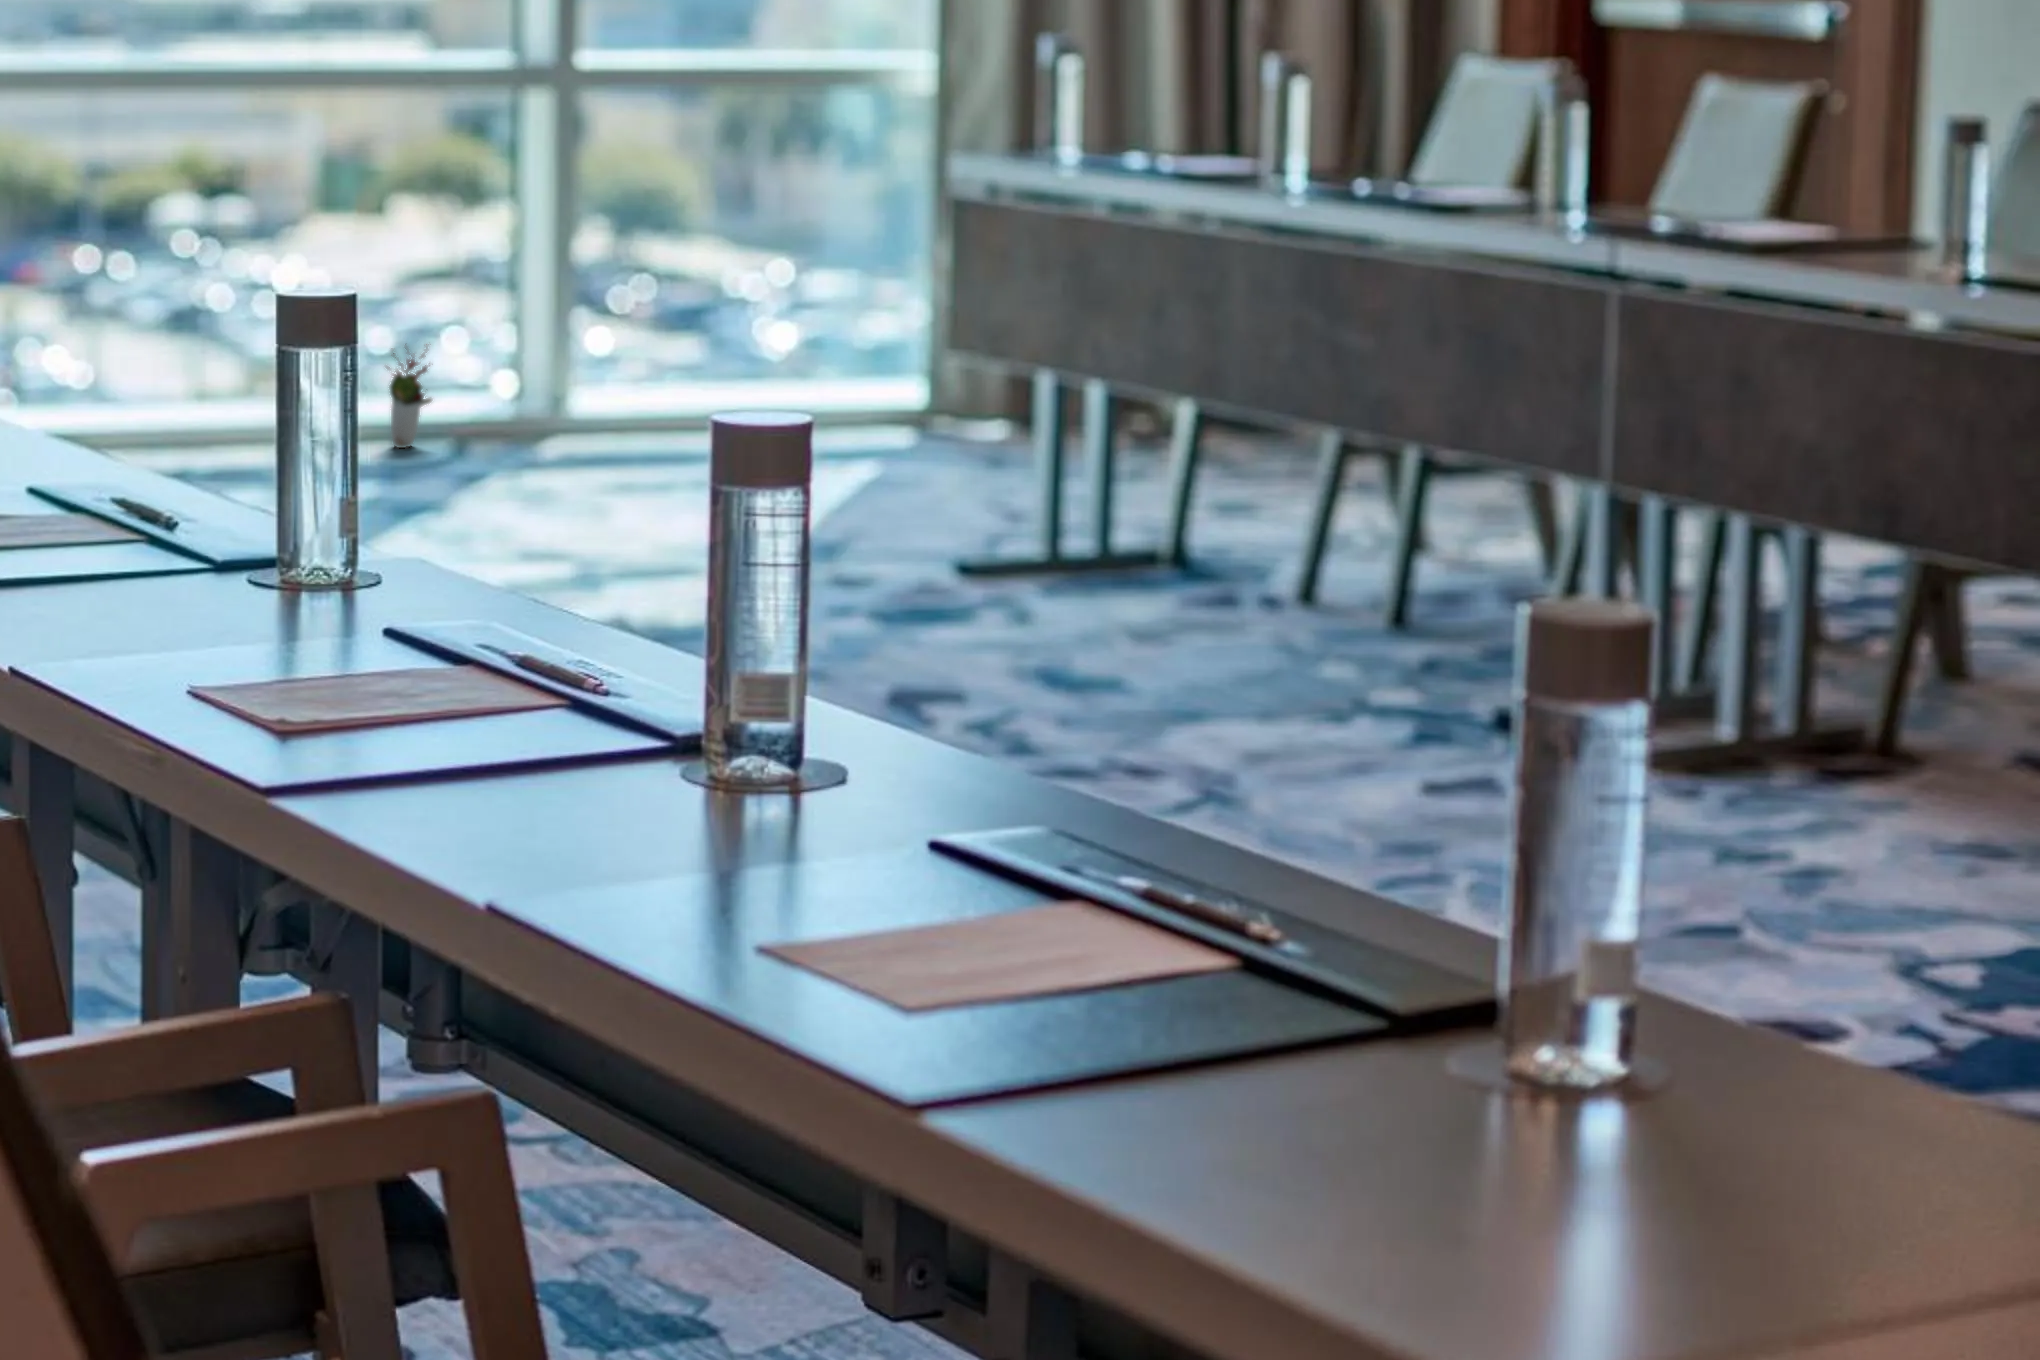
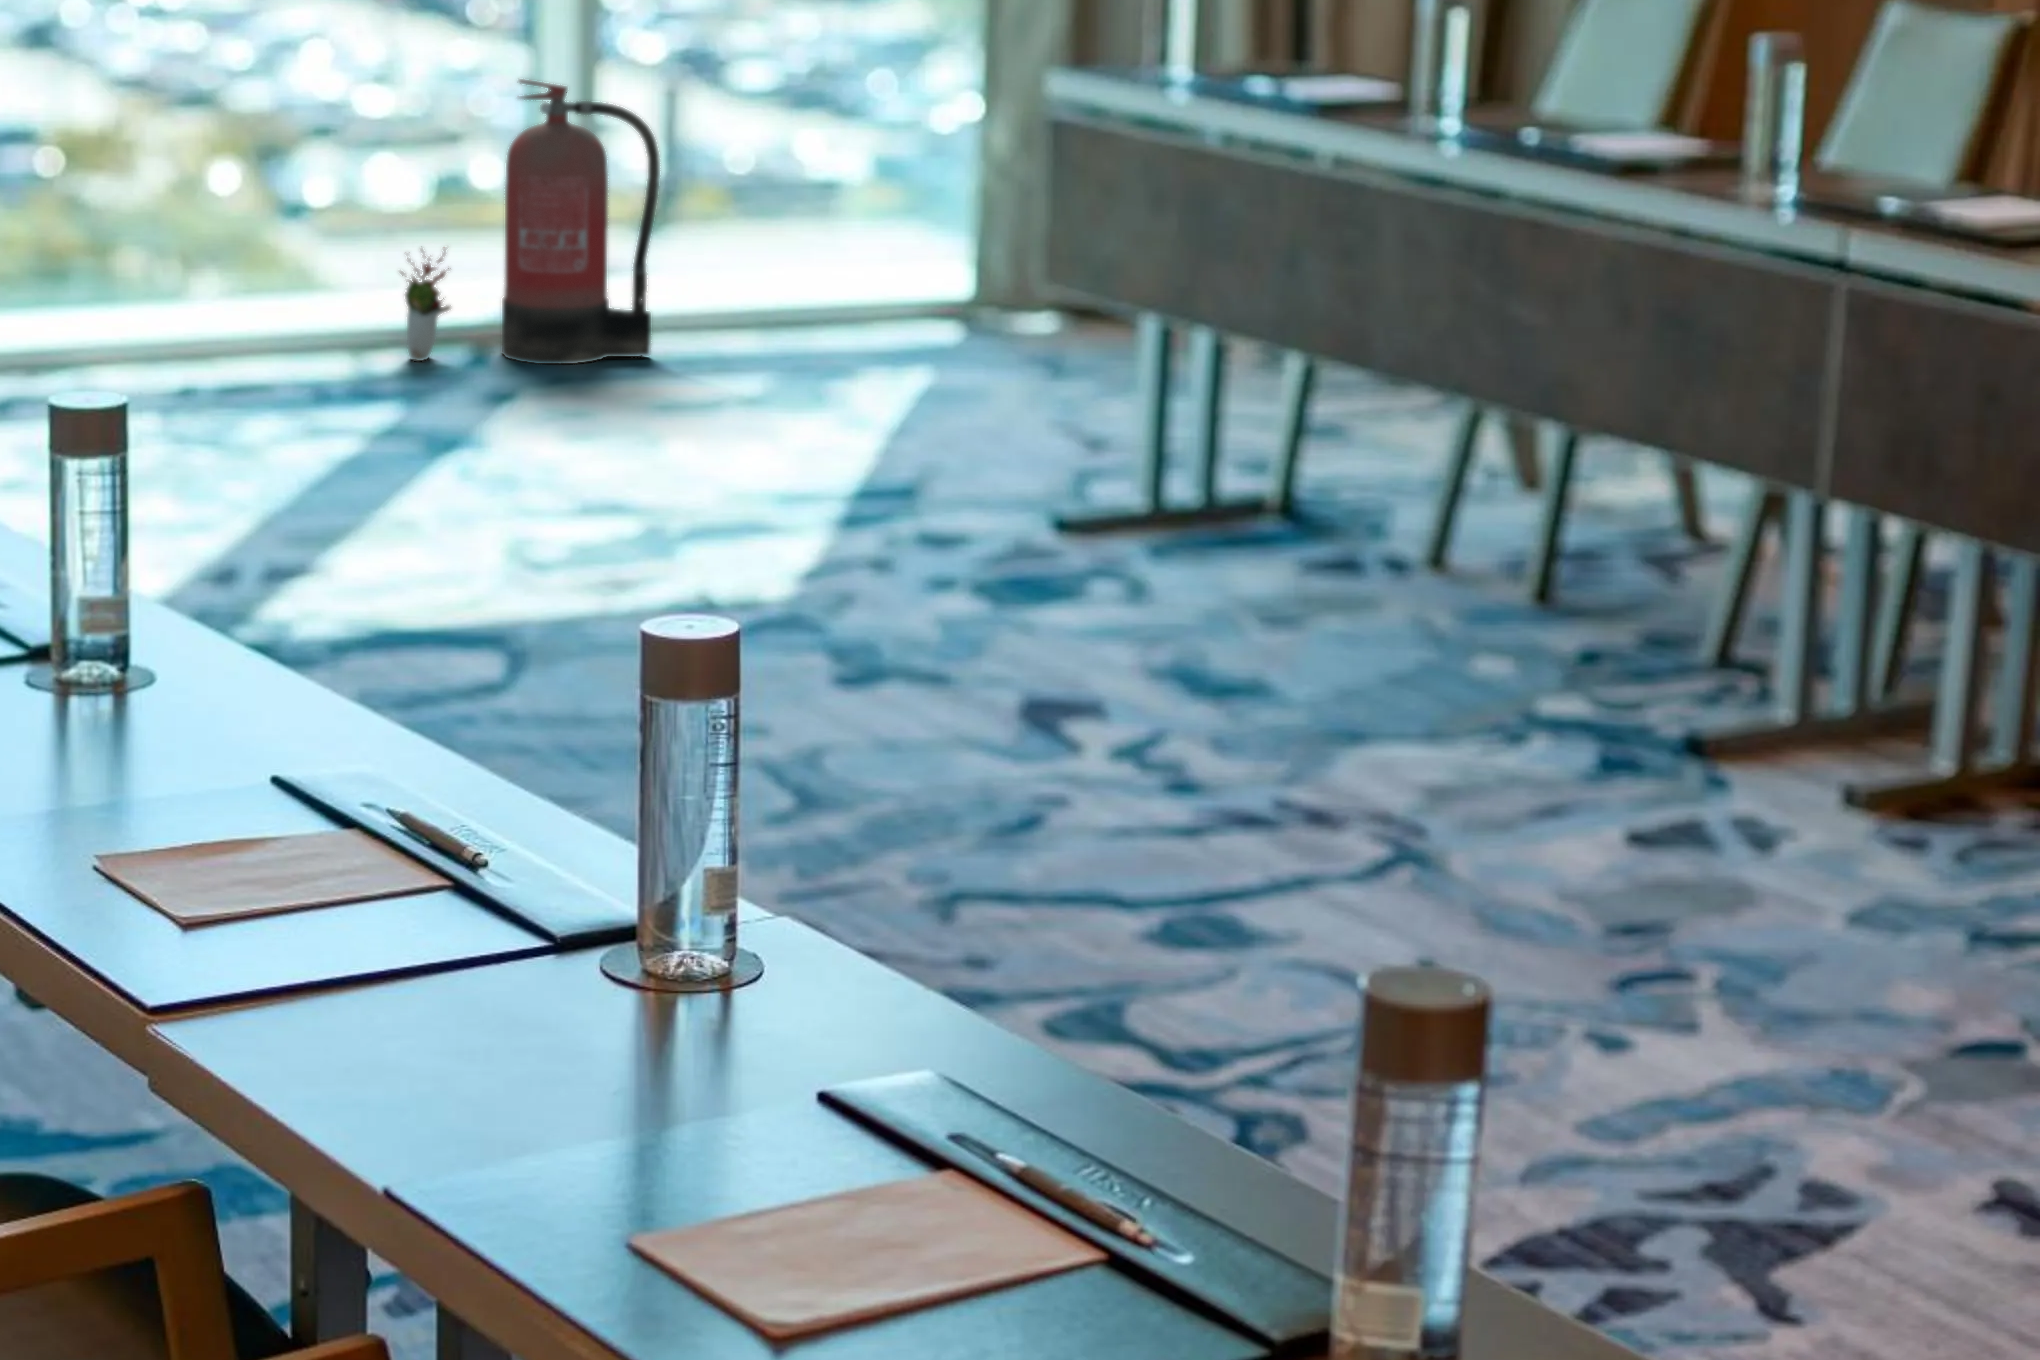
fire extinguisher: none [480,194,626,452] -> present [502,79,660,364]

